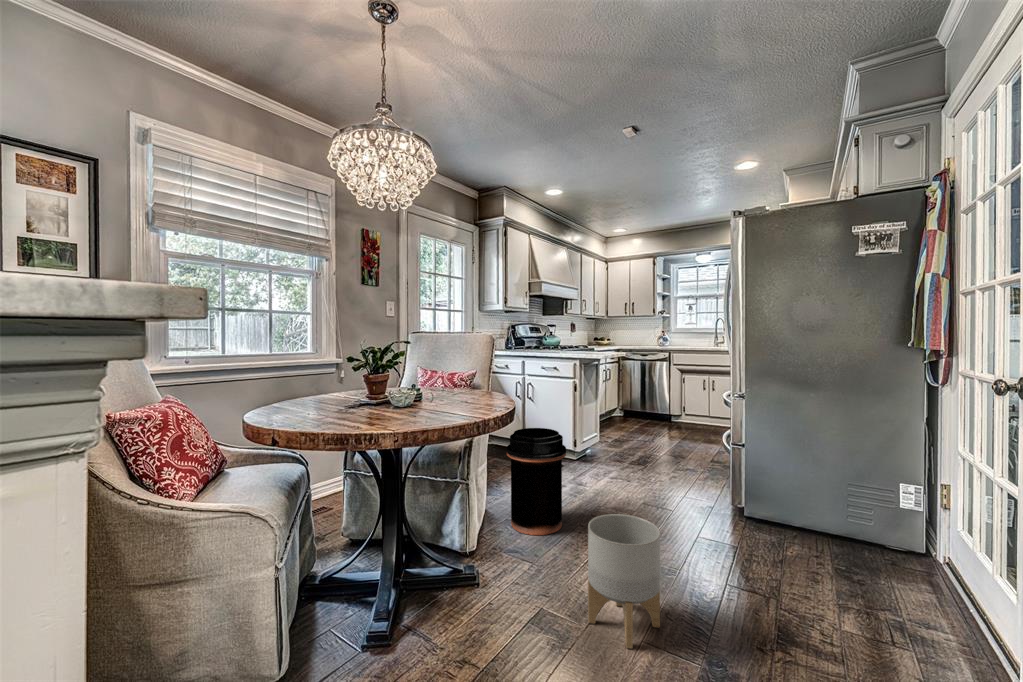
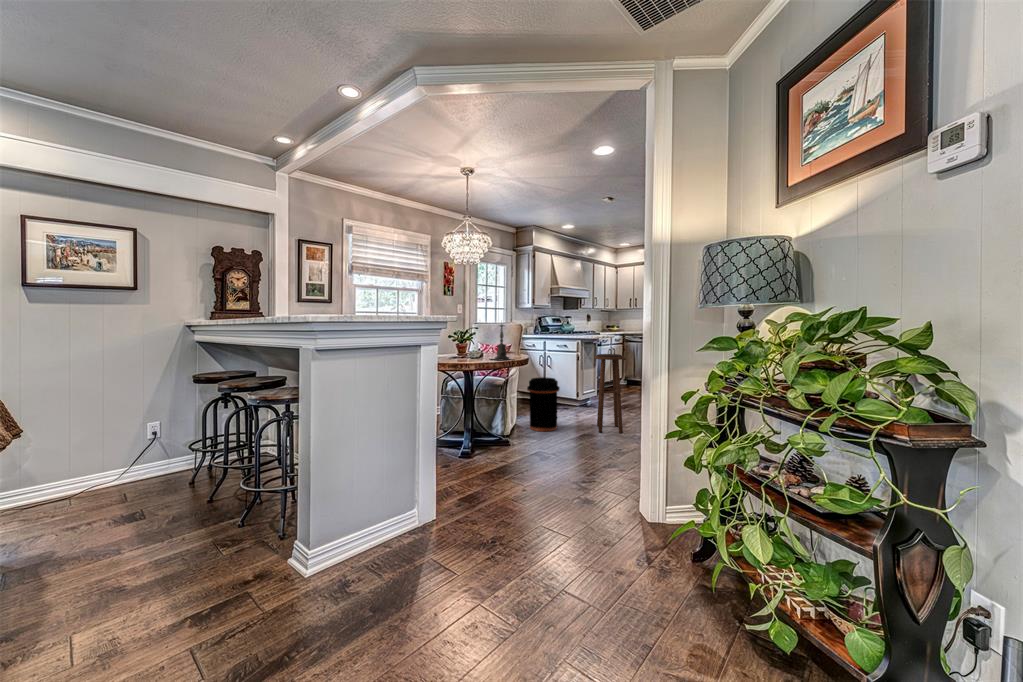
candle holder: none [431,319,489,410] -> present [493,324,511,360]
stool: none [629,385,687,535] -> present [594,354,624,433]
planter: present [588,514,660,649] -> none [557,409,588,458]

